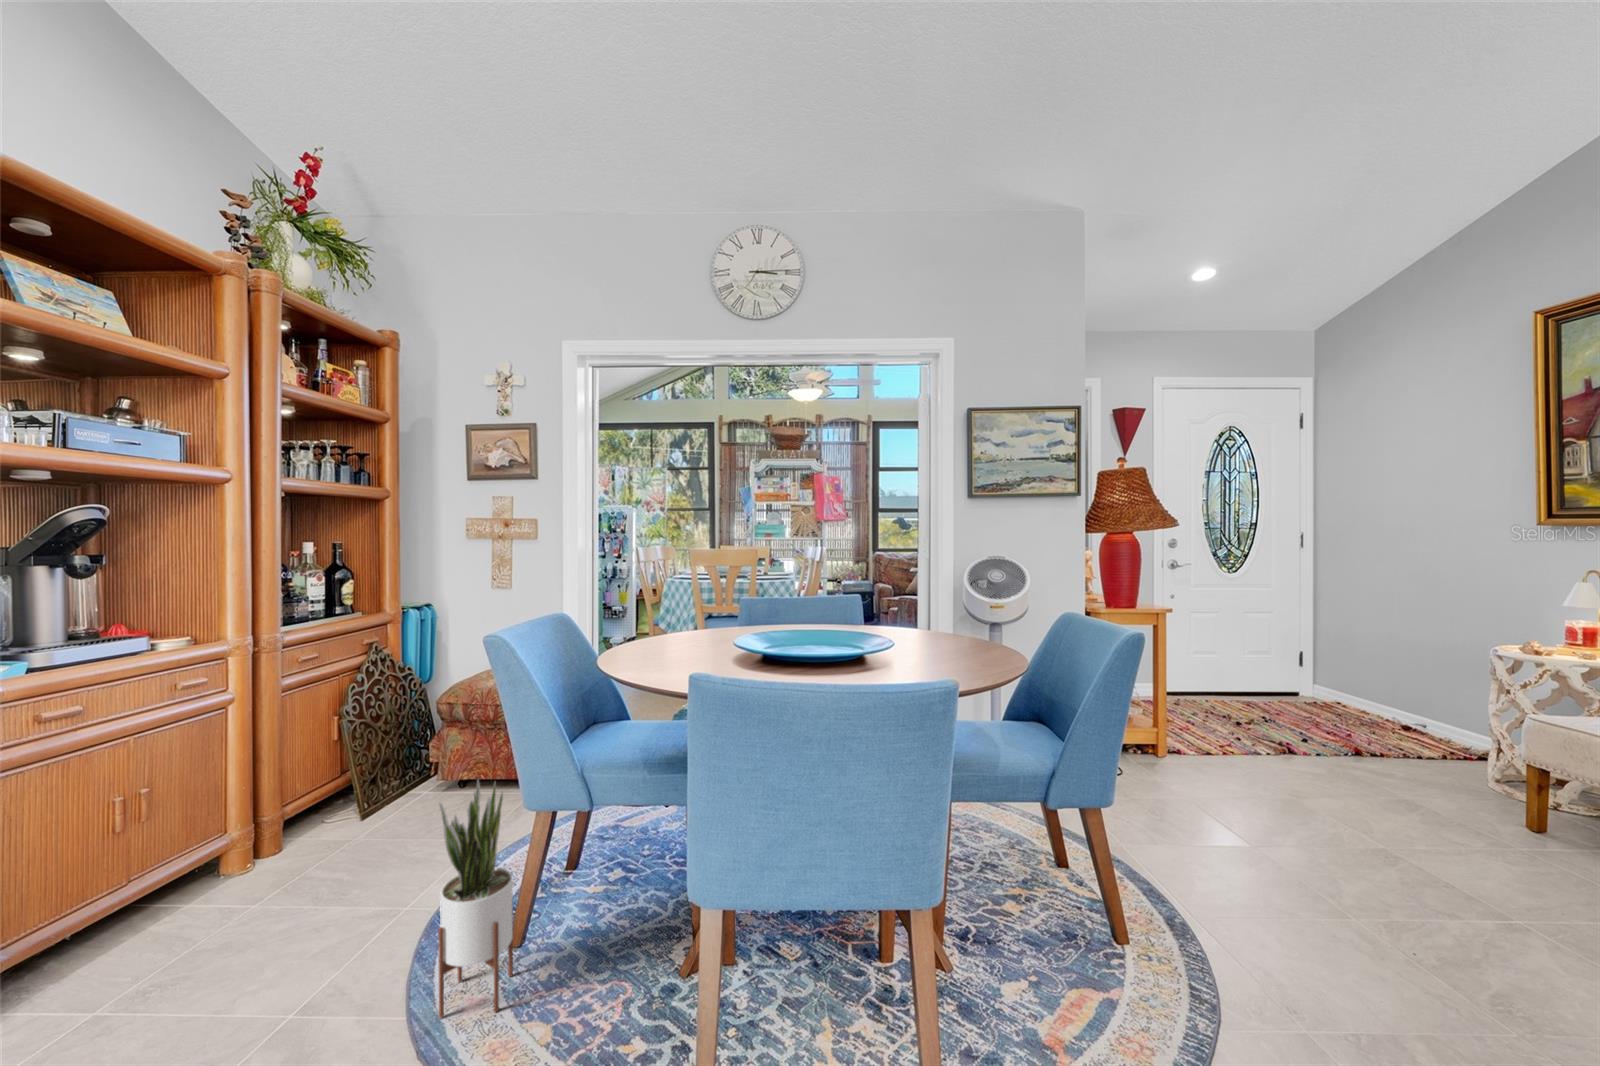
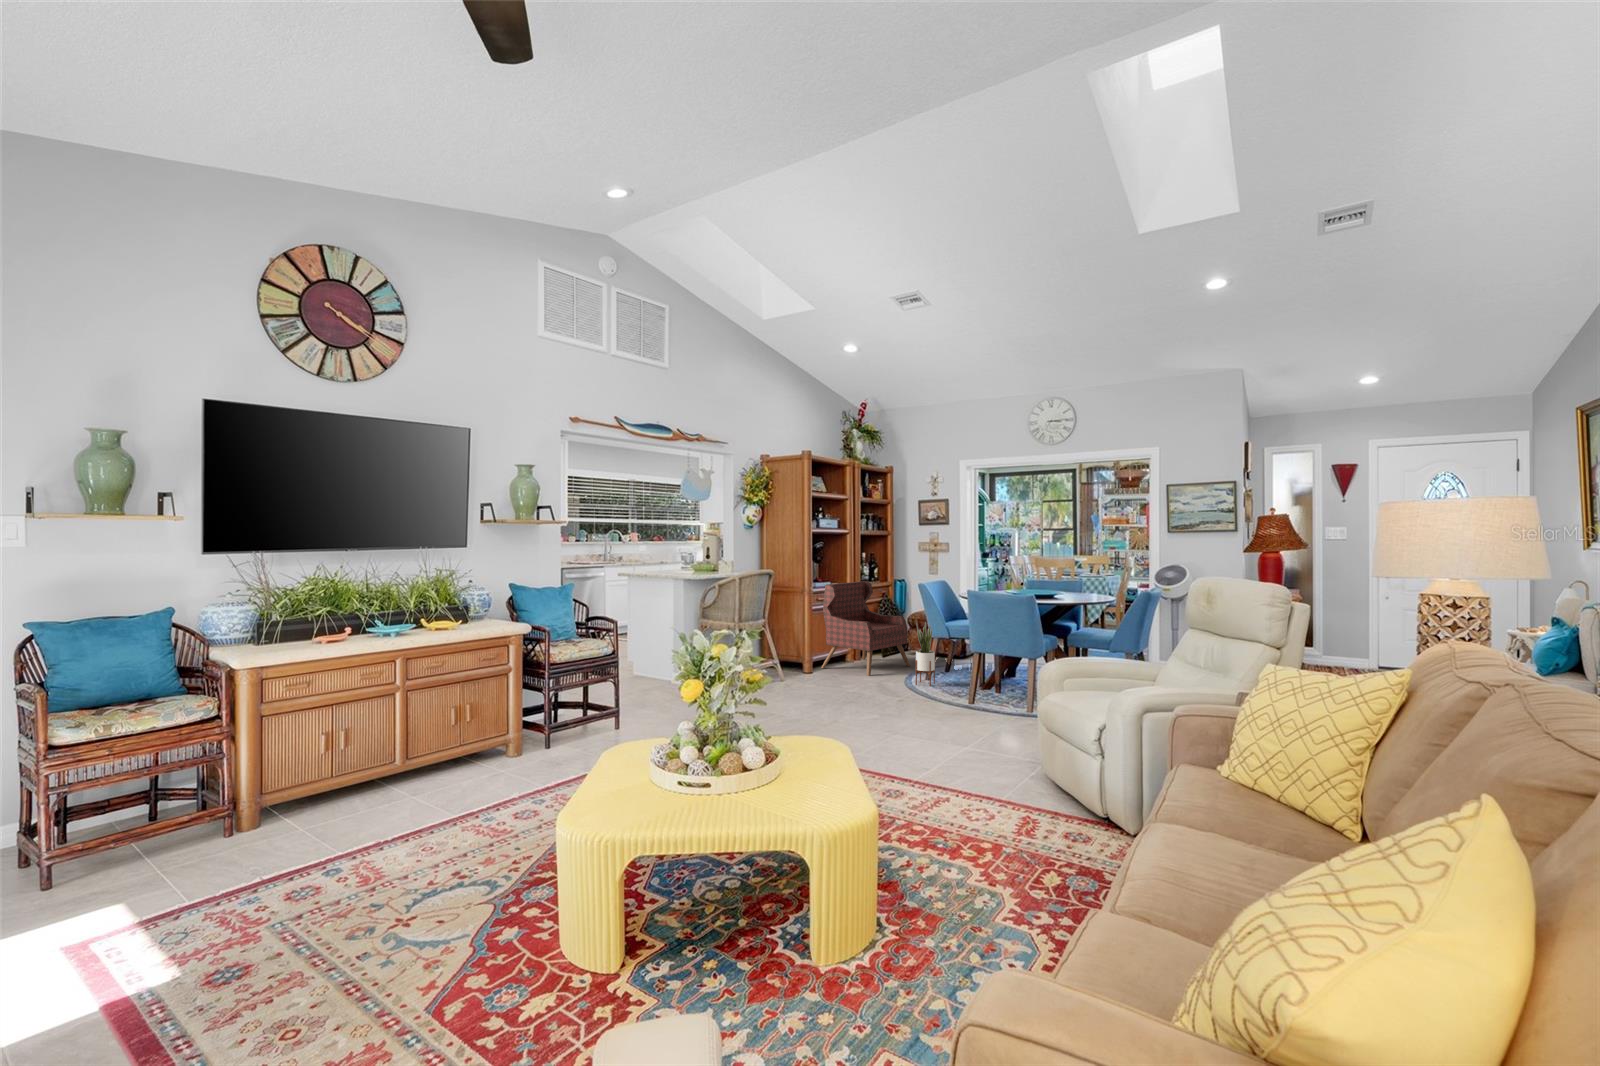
armchair: none [70,623,436,980] -> present [821,581,910,676]

